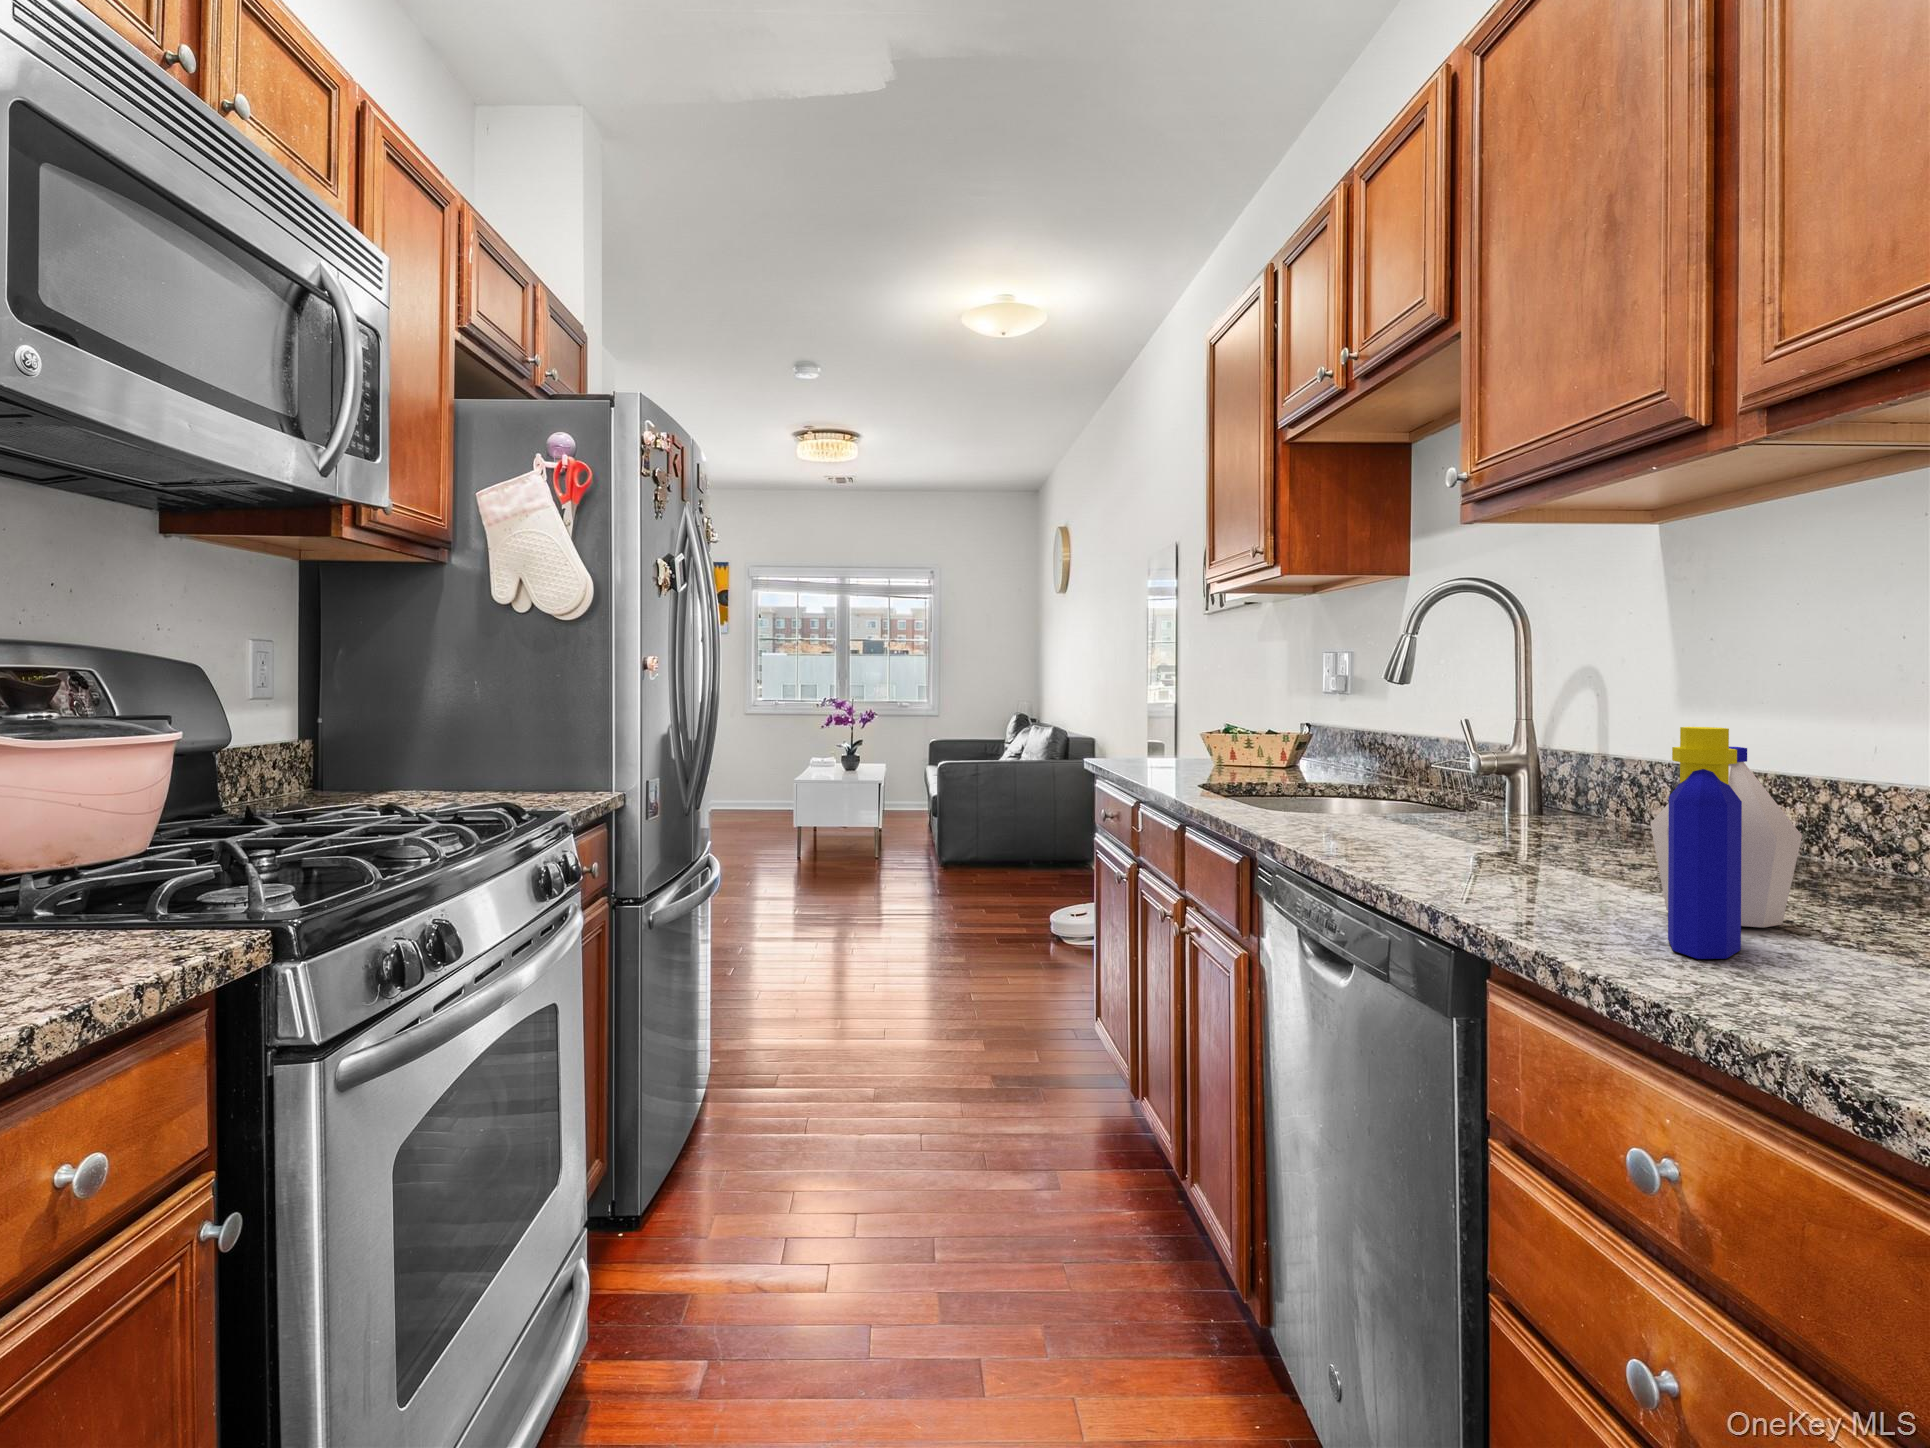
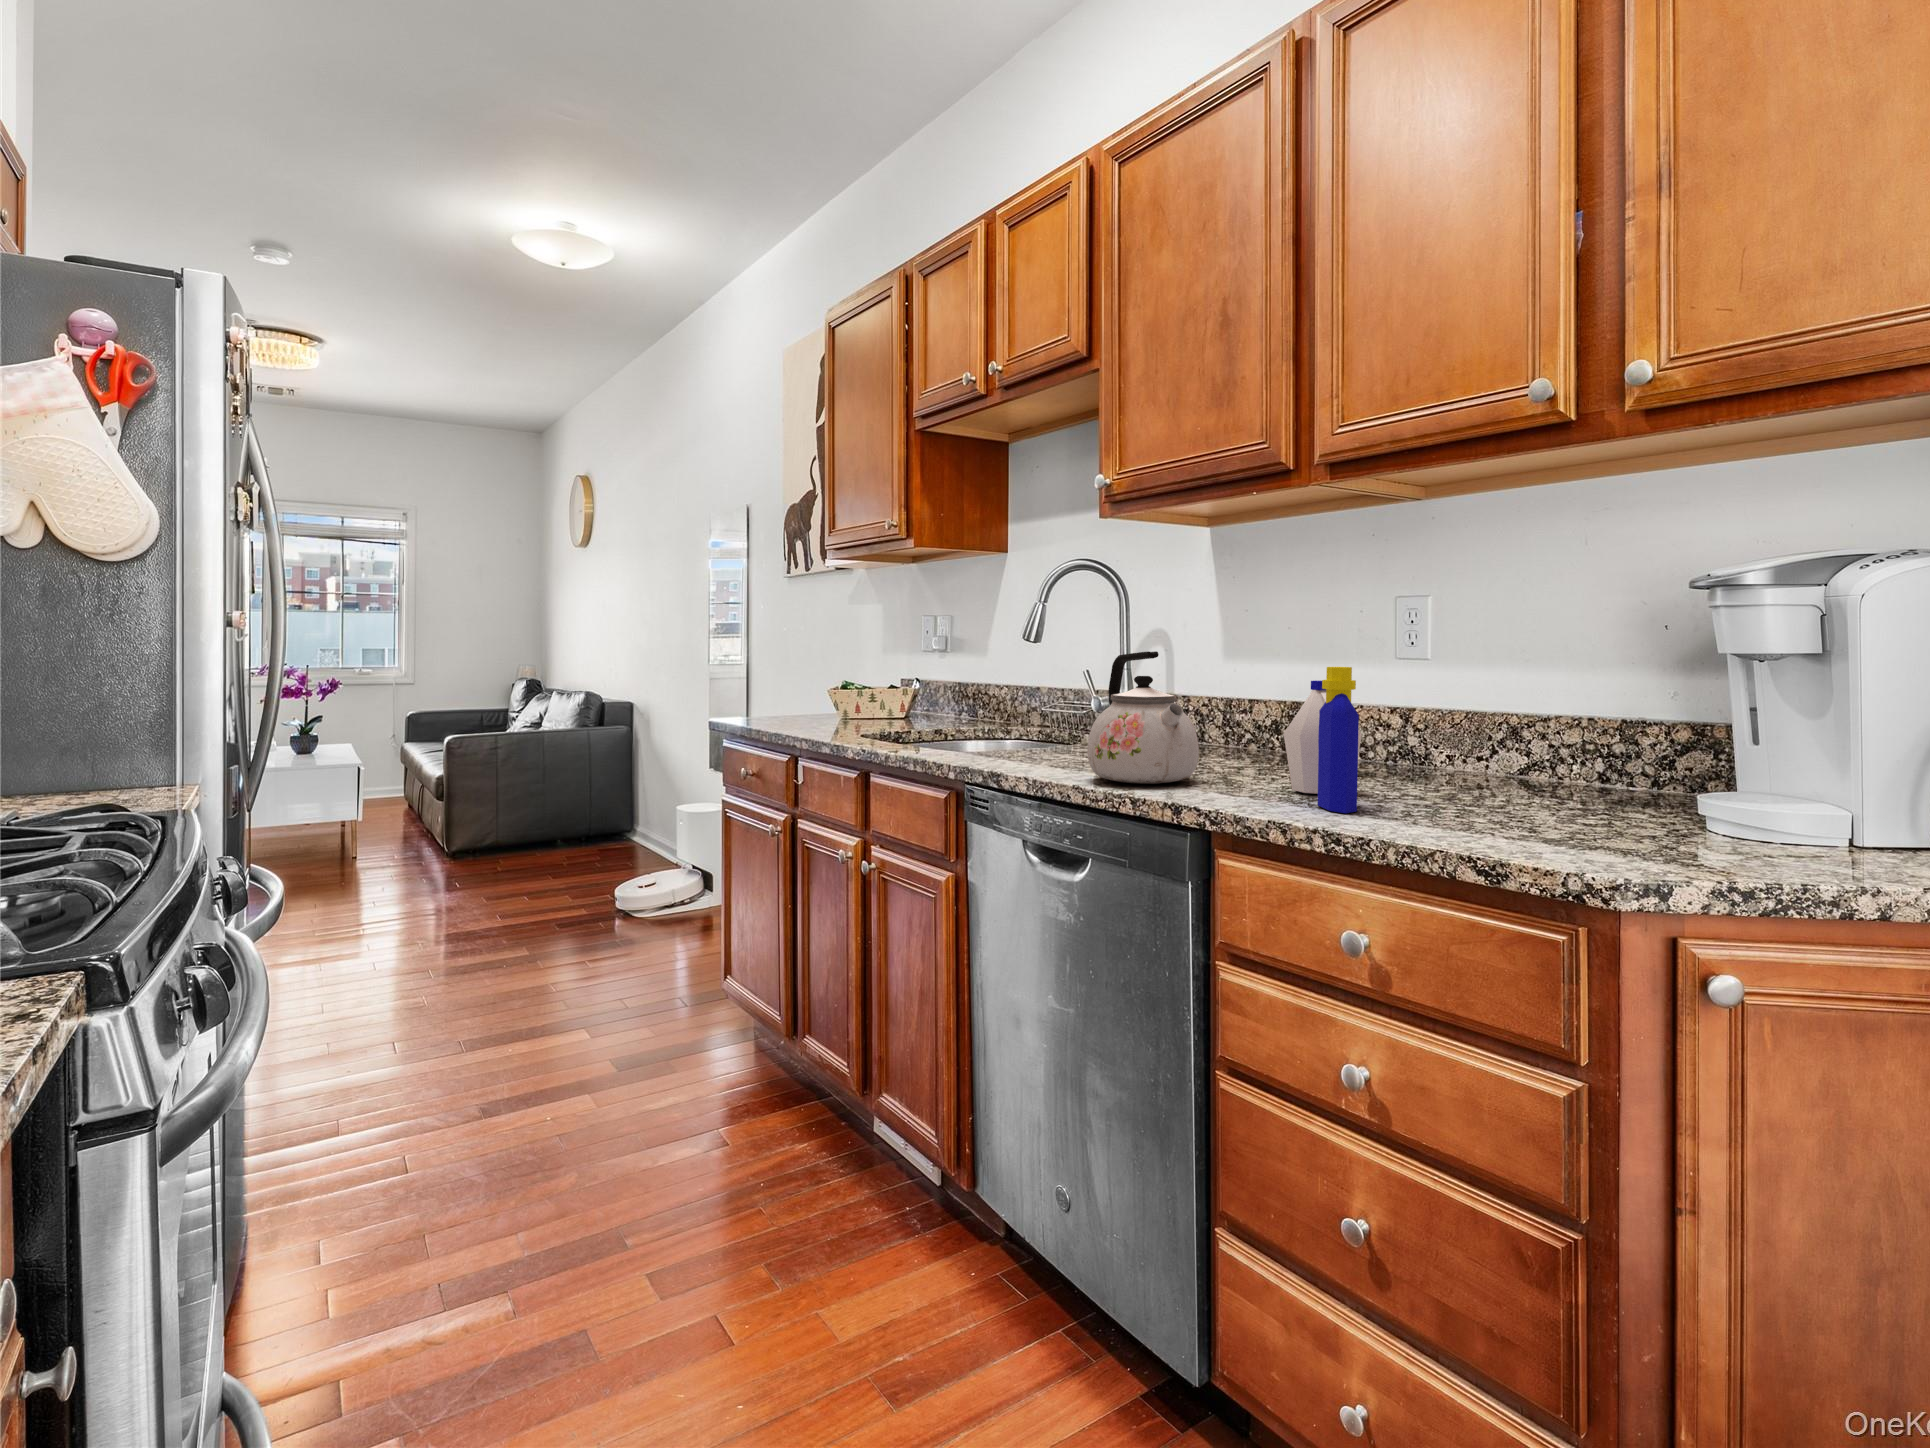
kettle: none [1369,699,1537,876] -> present [1087,651,1199,784]

